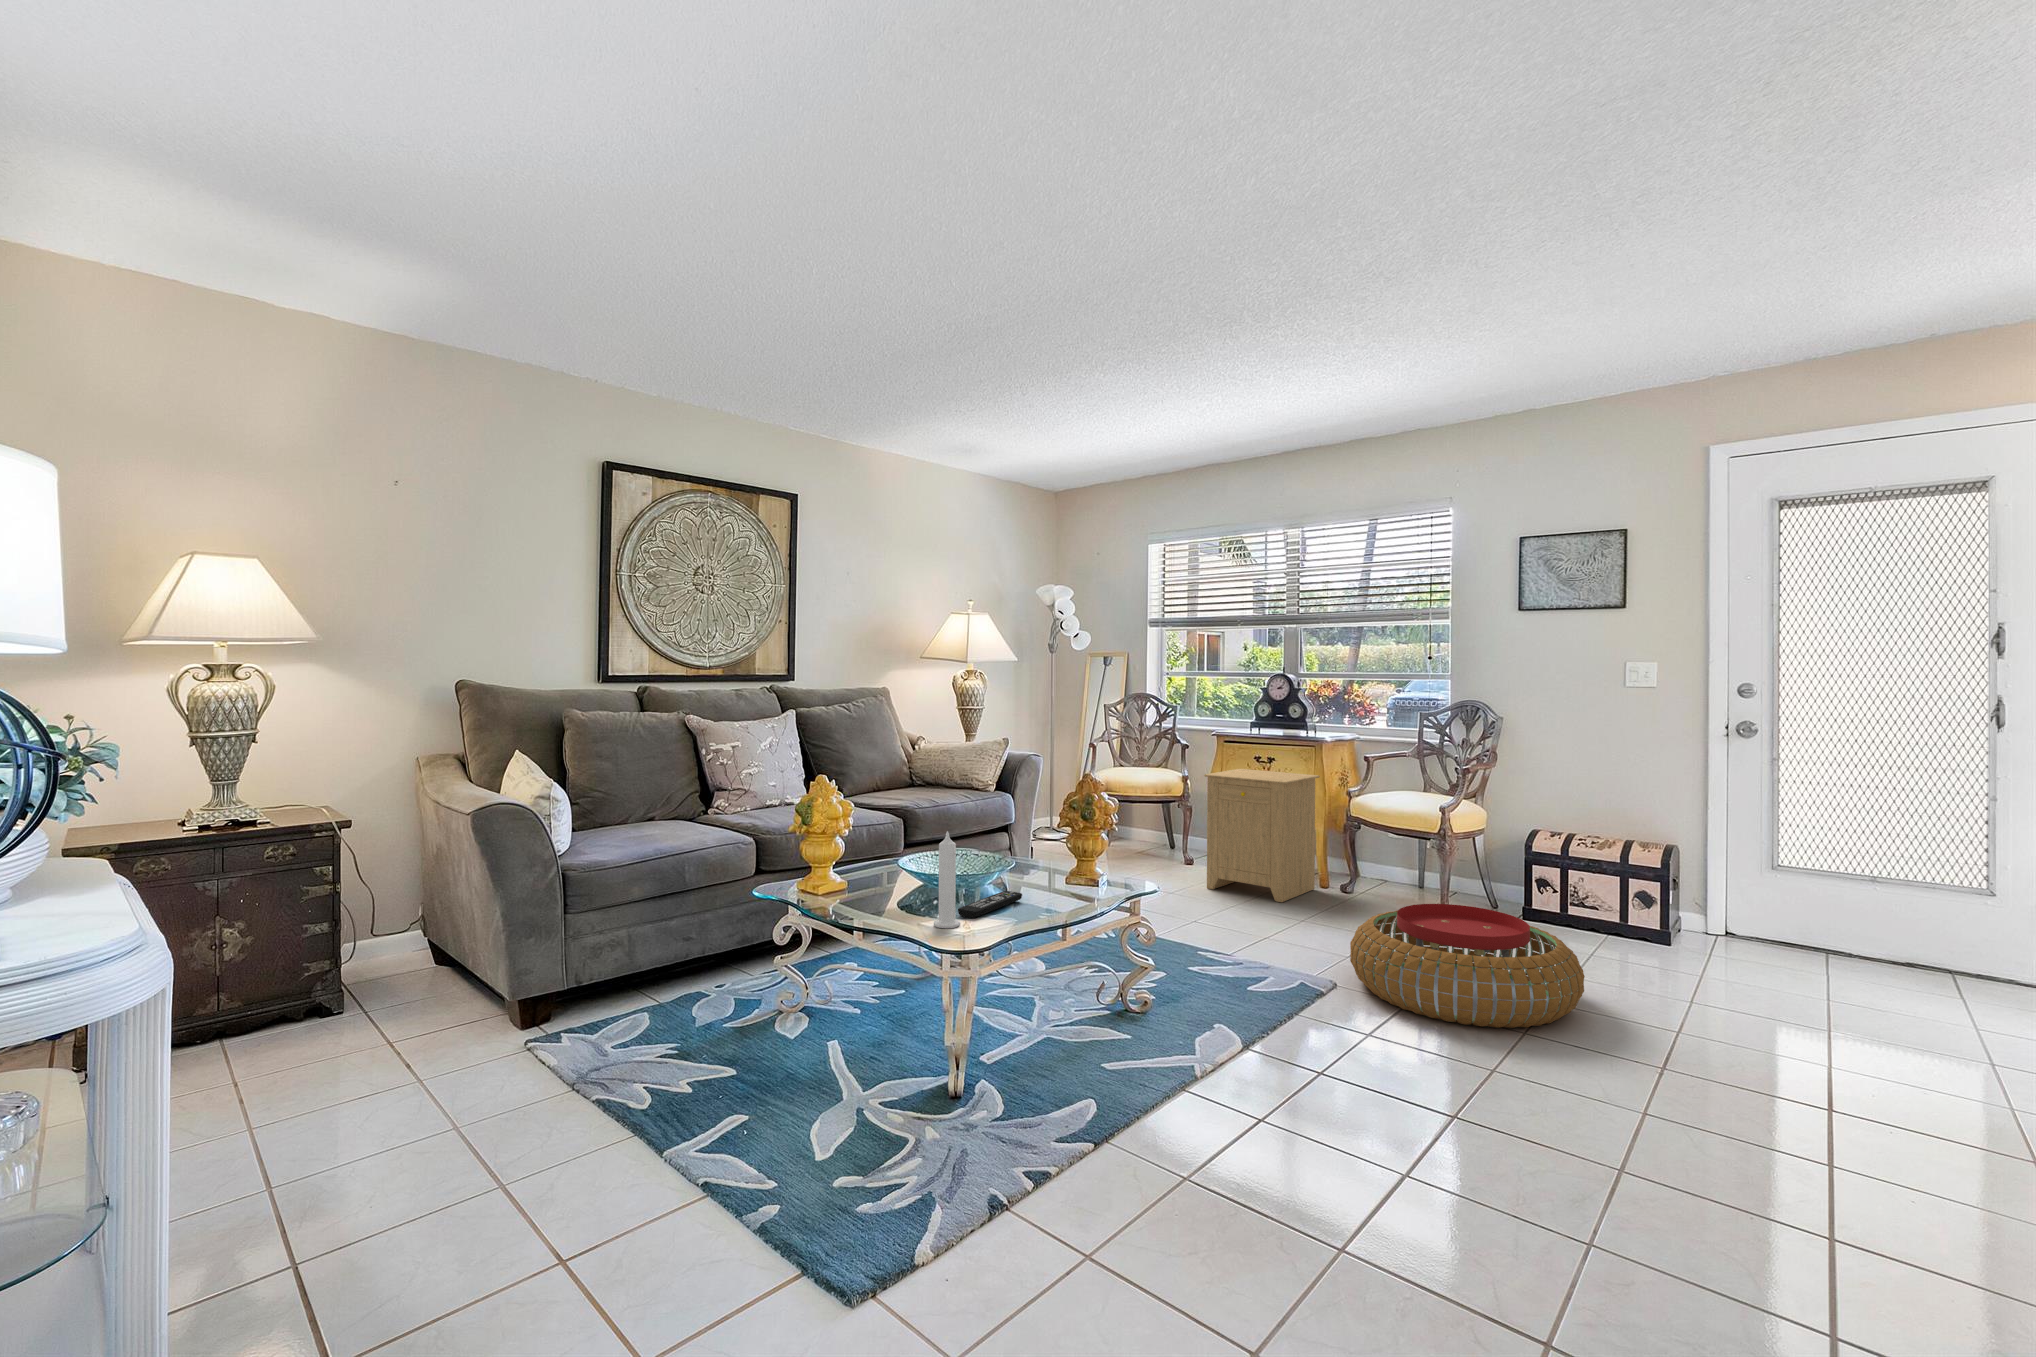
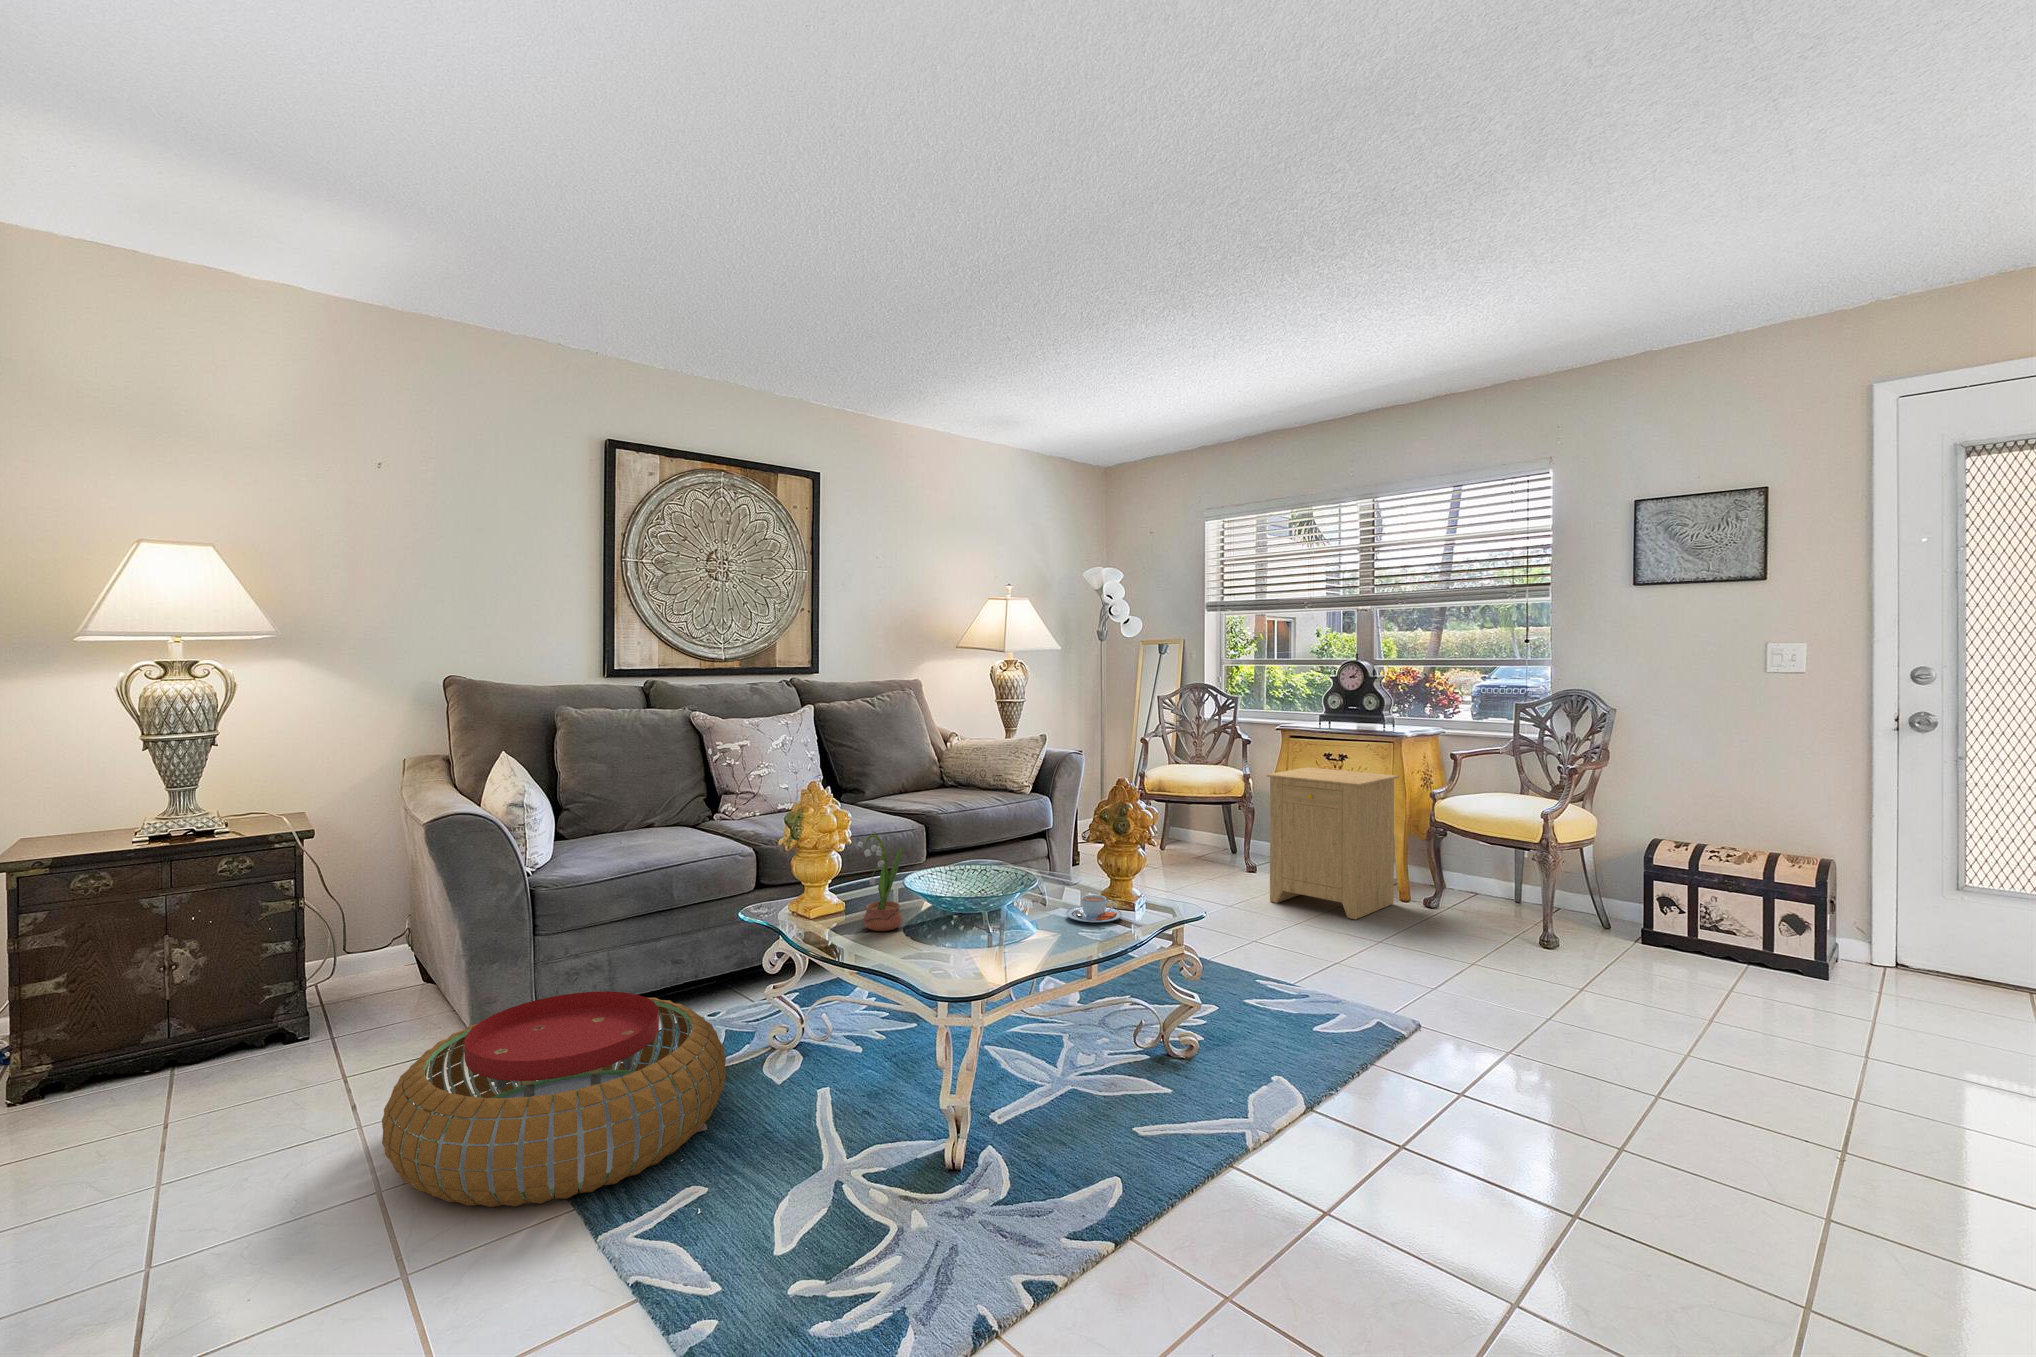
potted flower: none [862,817,901,904] -> present [857,832,902,931]
candle: present [934,831,960,928] -> none [932,852,963,966]
teacup: none [1041,872,1089,895] -> present [1066,895,1122,922]
remote control: present [958,891,1022,918] -> none [963,917,1042,952]
pouf: present [1350,904,1584,1028] -> present [382,991,726,1207]

